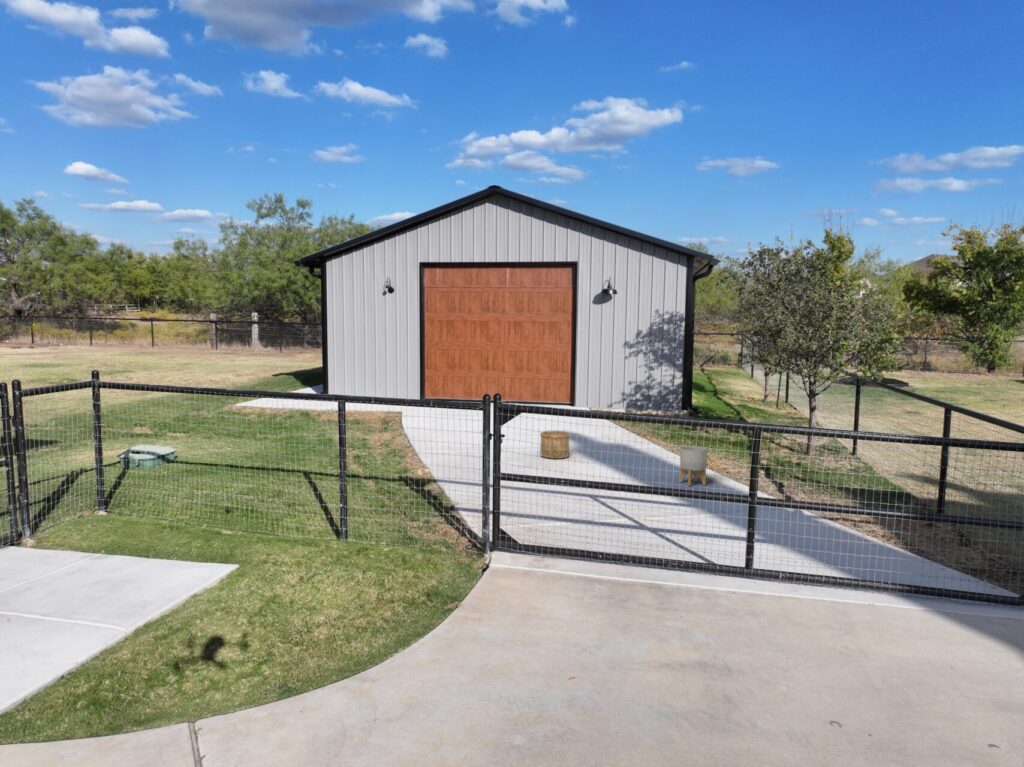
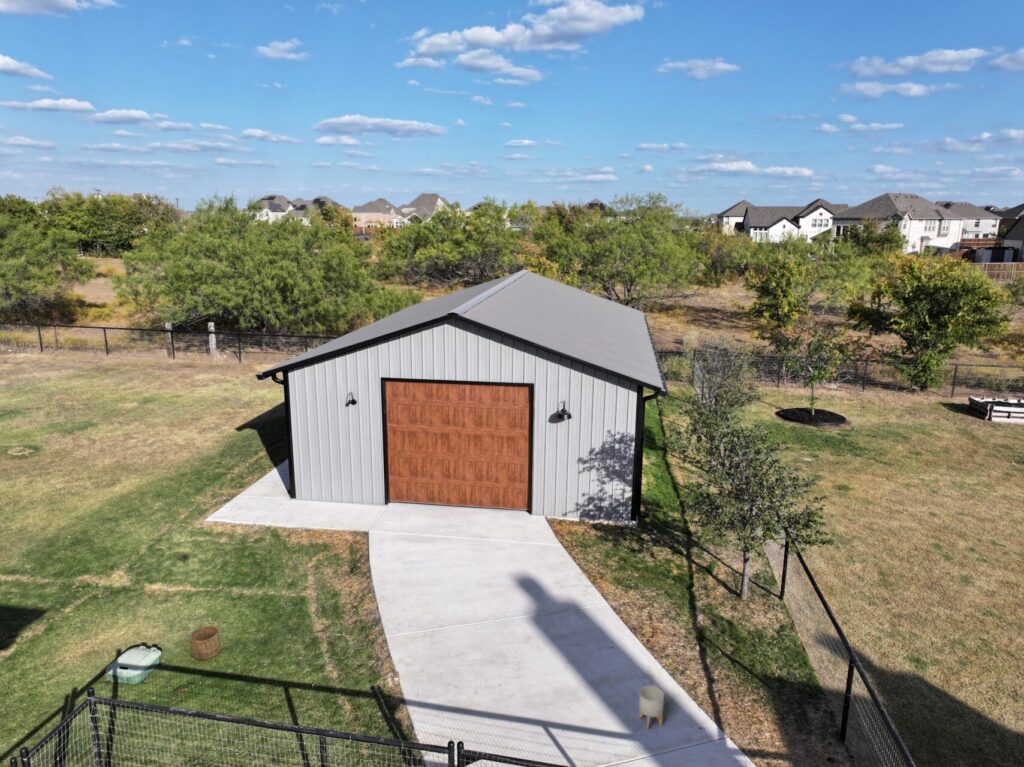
wooden bucket: present [540,431,570,459] -> present [189,626,221,660]

